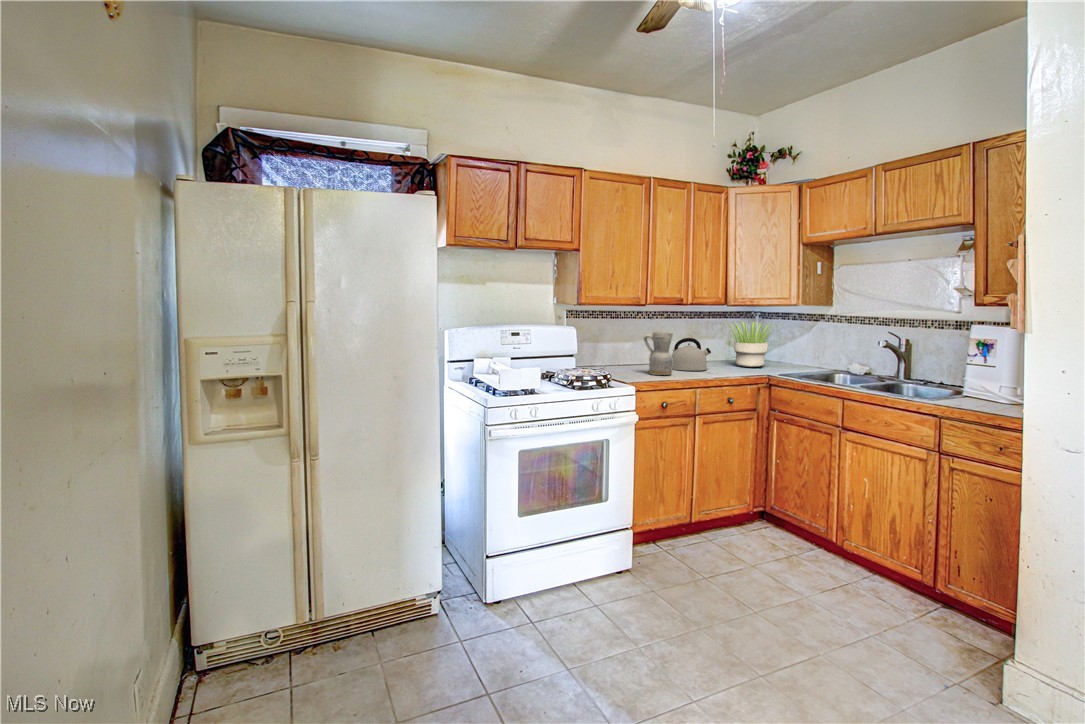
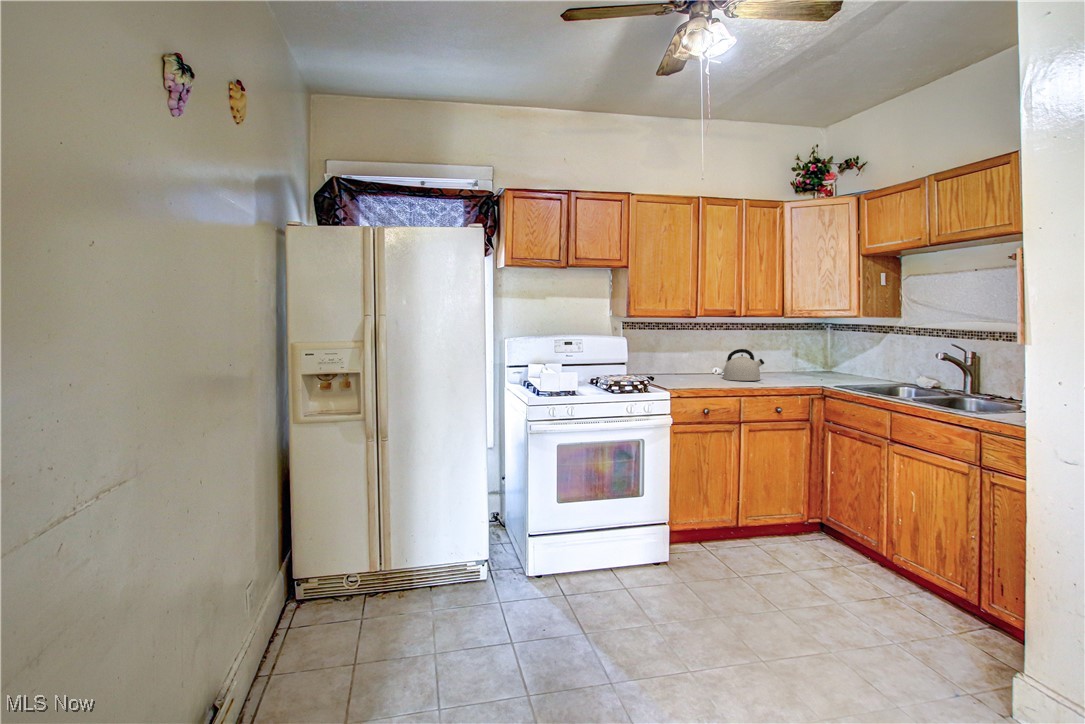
potted plant: present [729,322,774,367] -> none [781,332,840,379]
ceramic pitcher: present [644,332,673,375] -> none [692,342,720,384]

